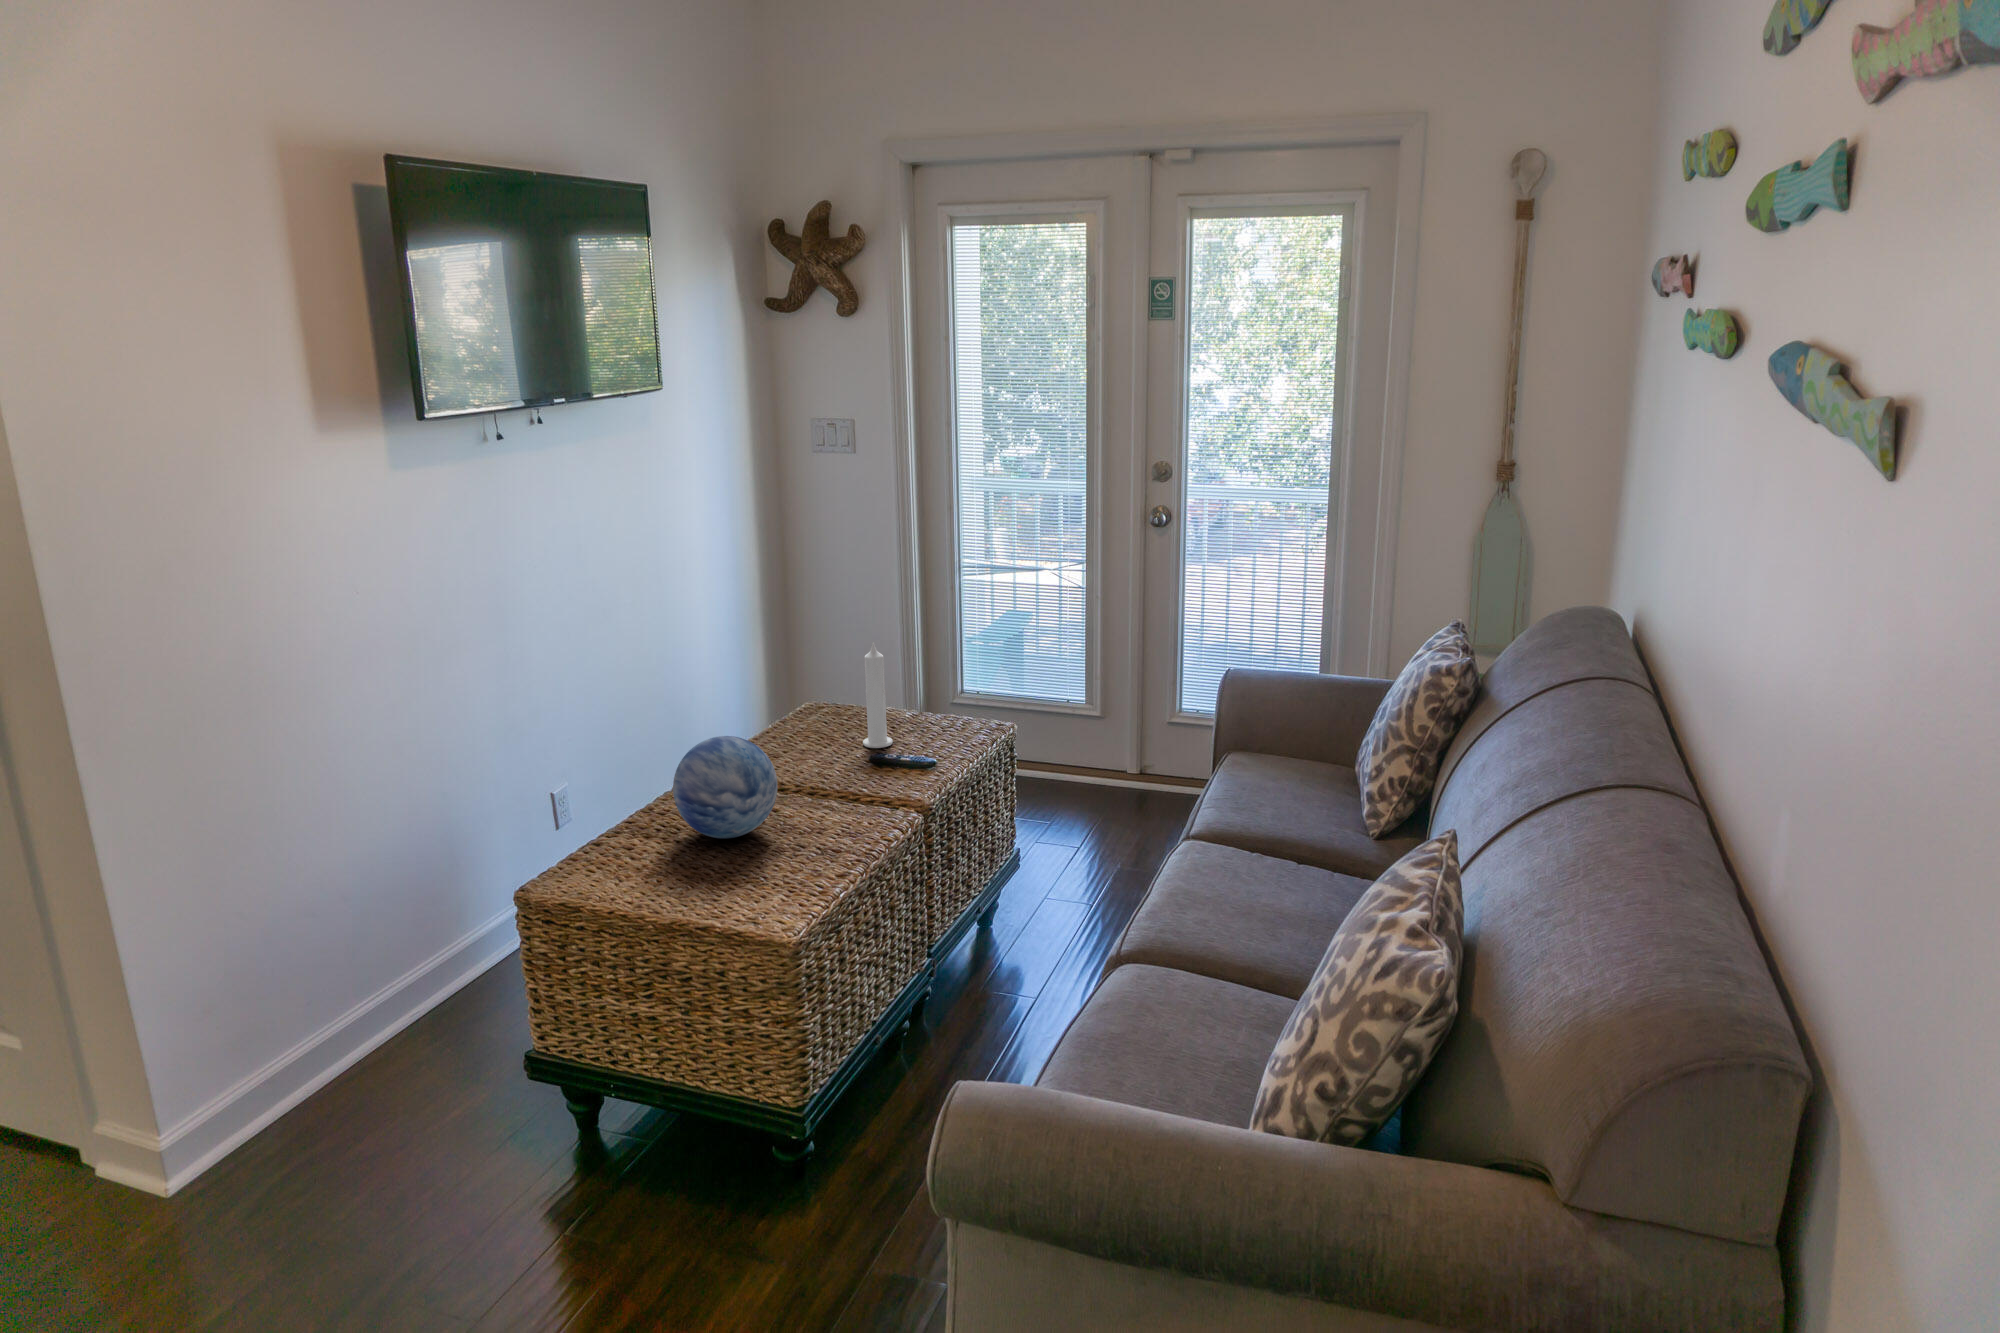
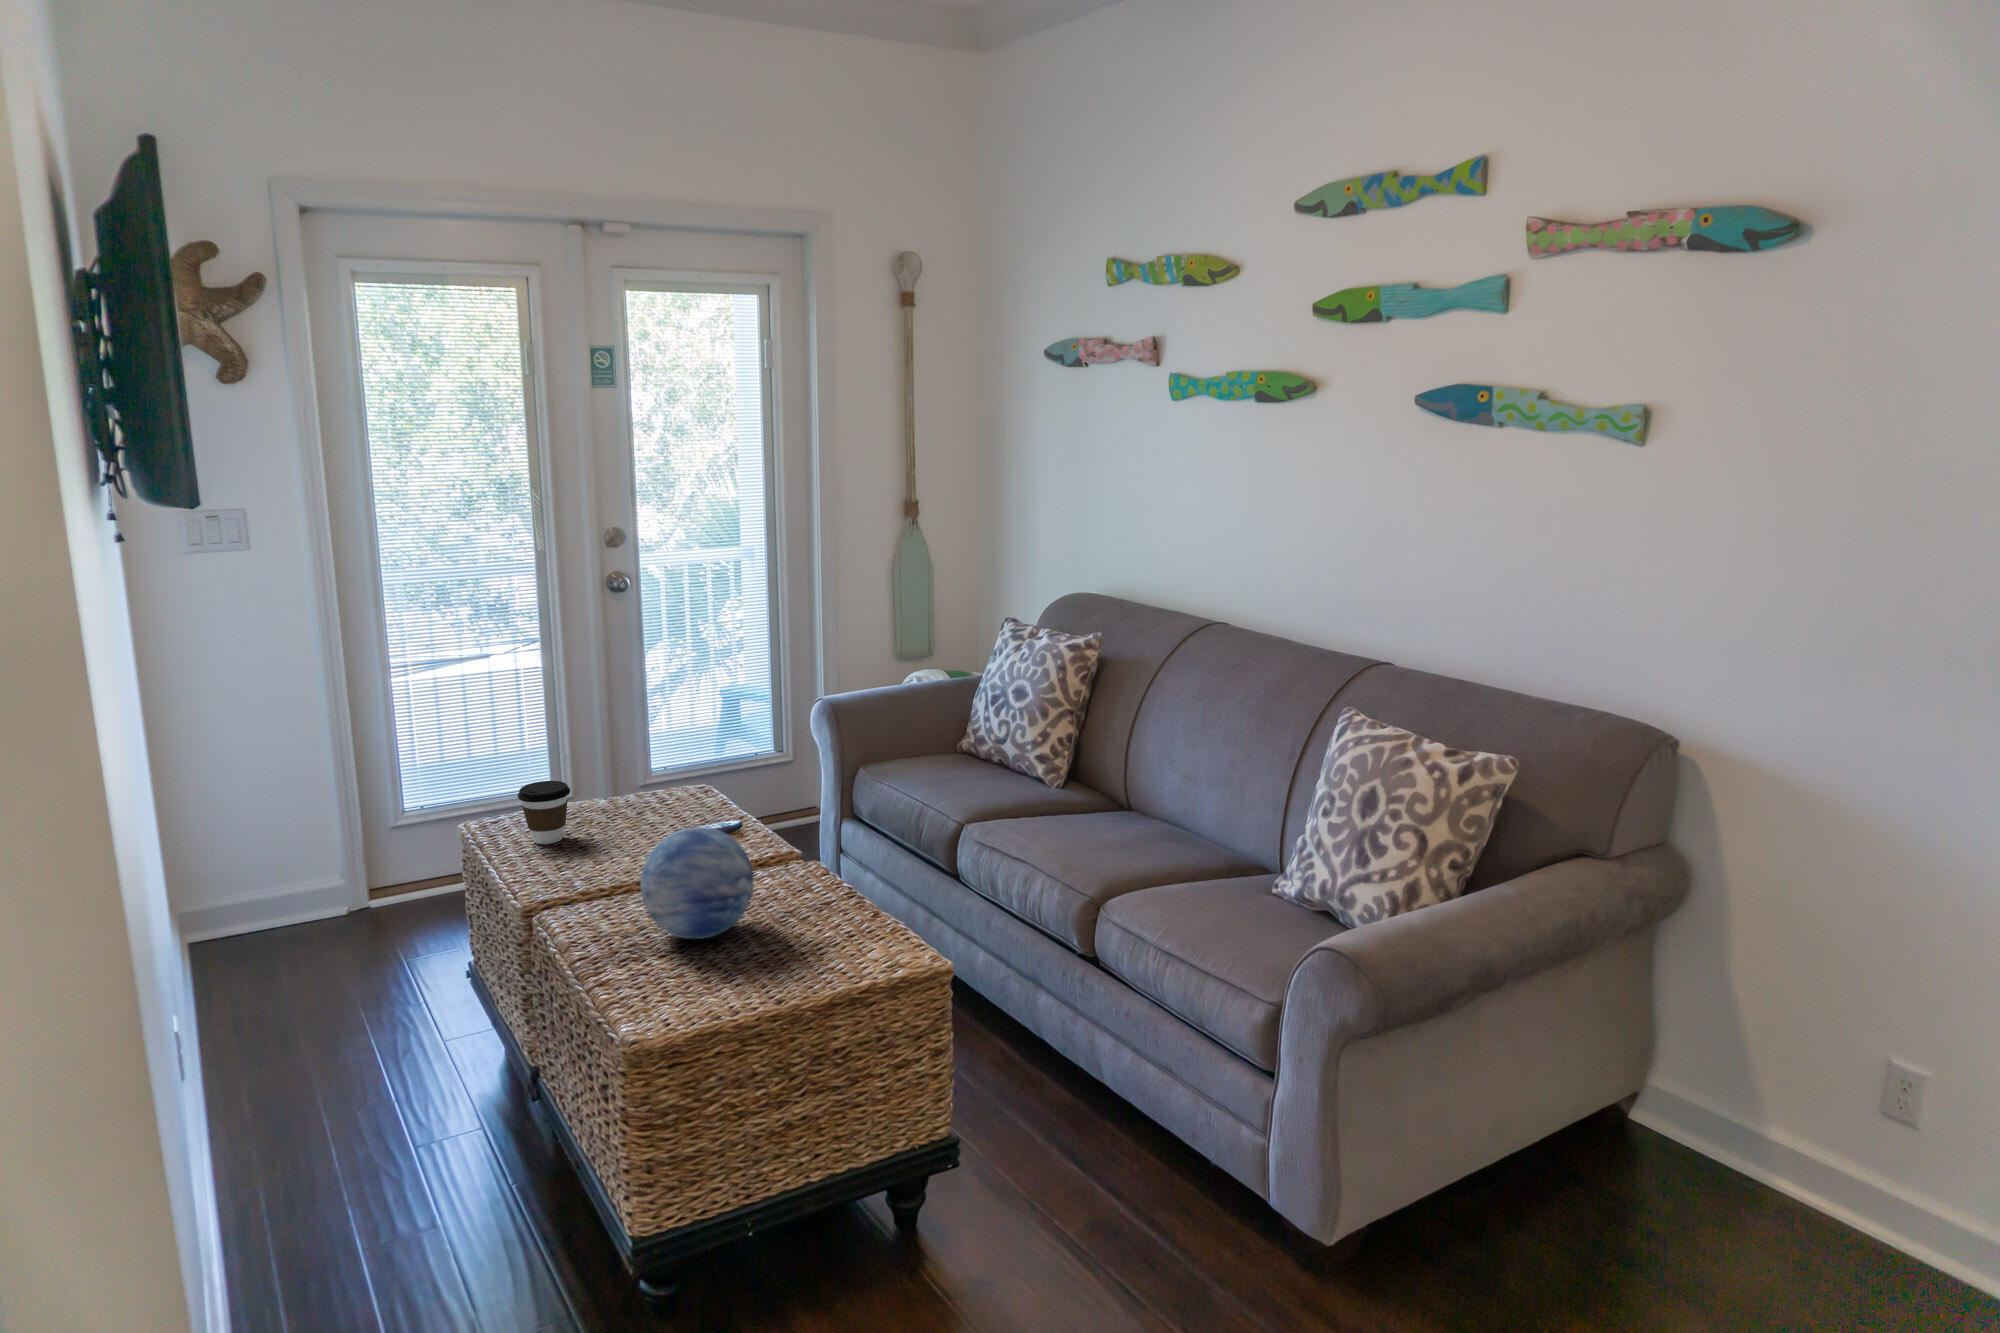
candle: present [863,642,893,748] -> none [606,727,641,841]
coffee cup: none [810,677,855,733] -> present [518,781,570,844]

